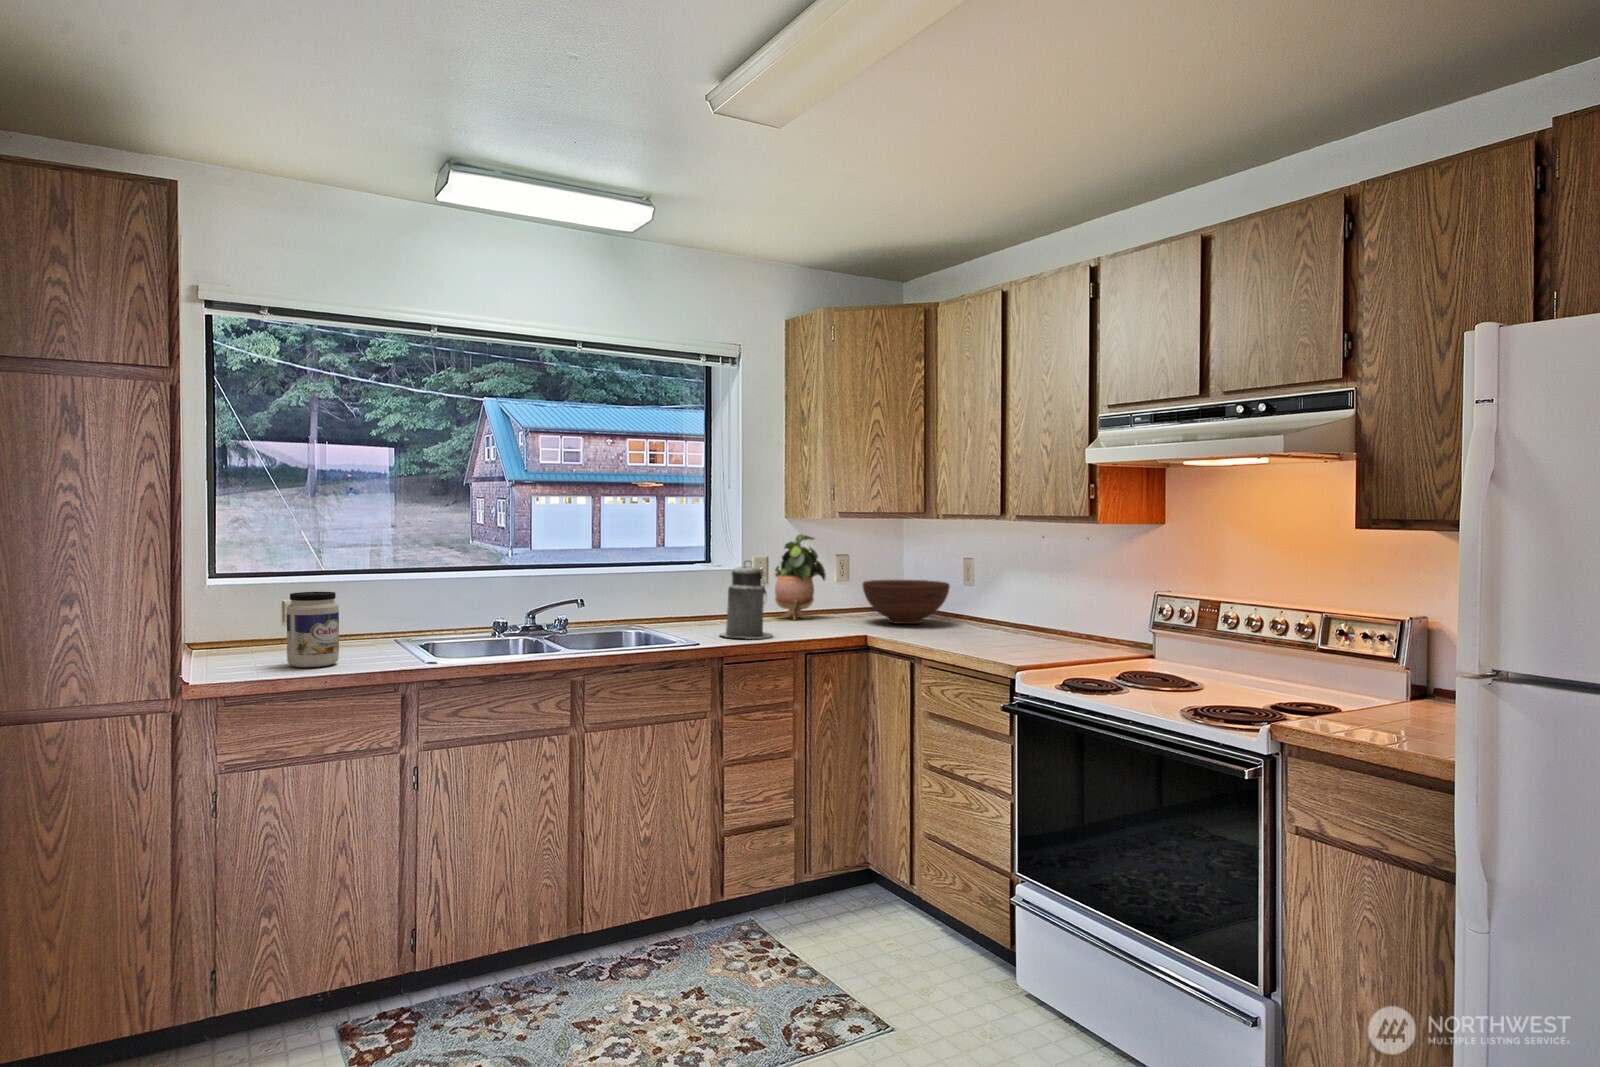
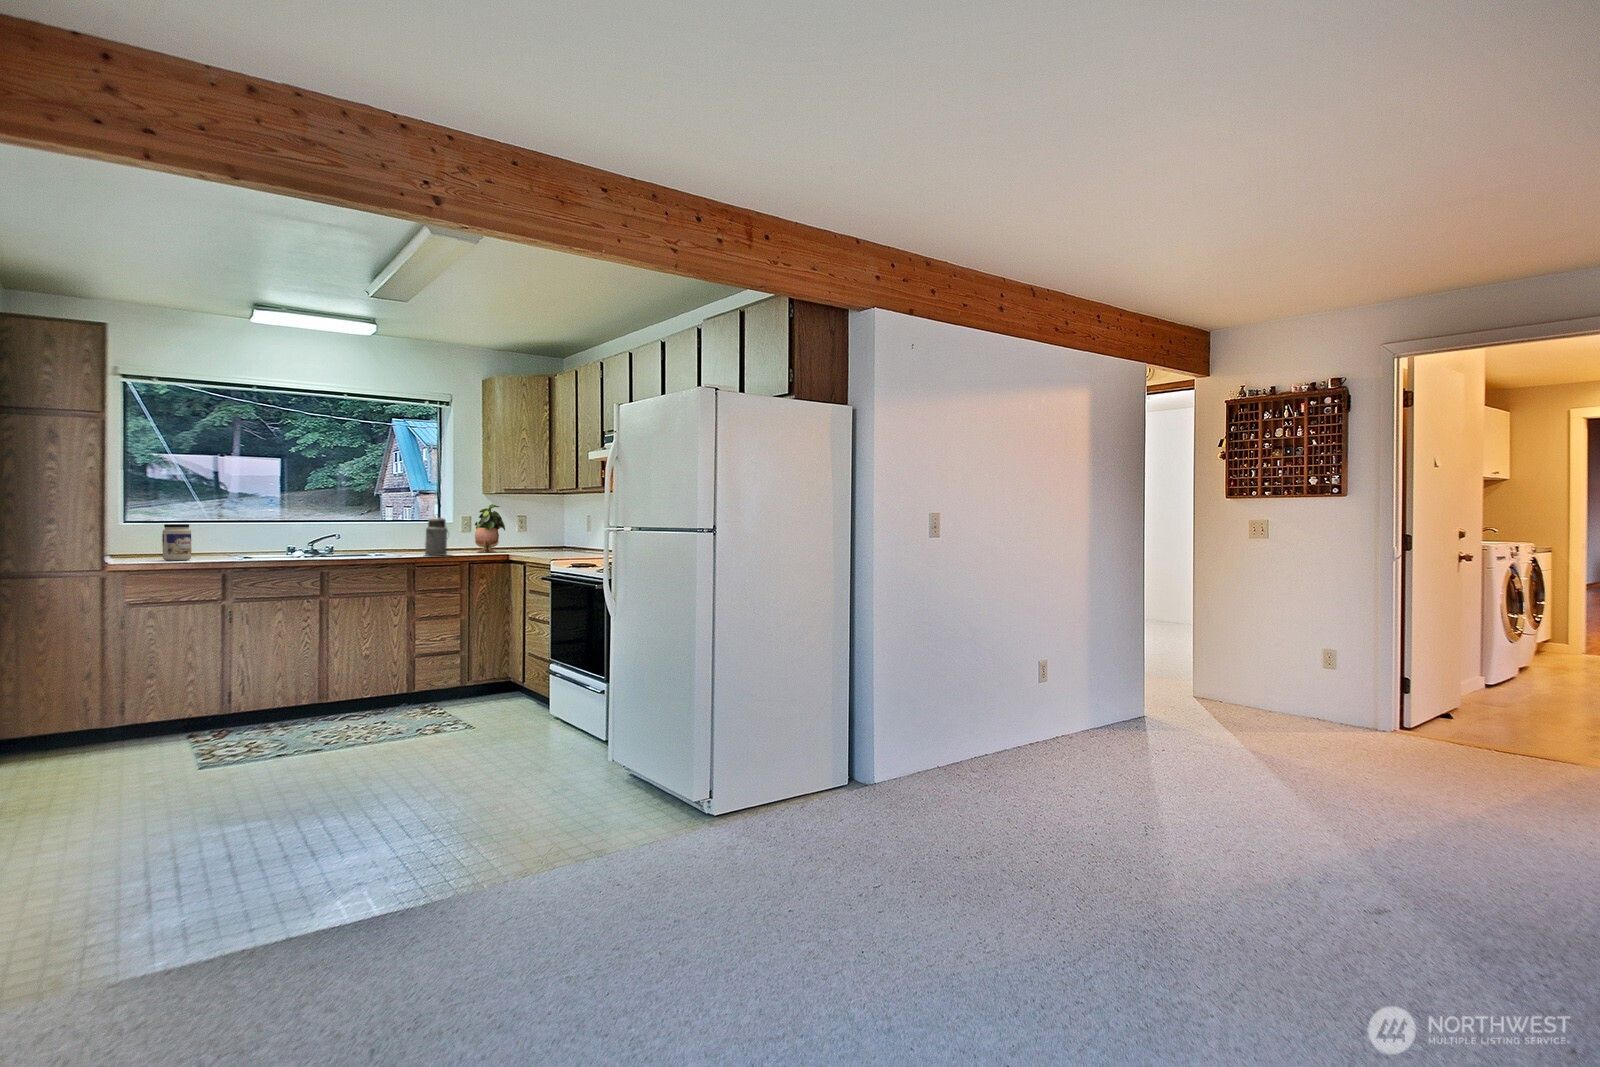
fruit bowl: present [862,580,950,624] -> none [522,530,573,553]

